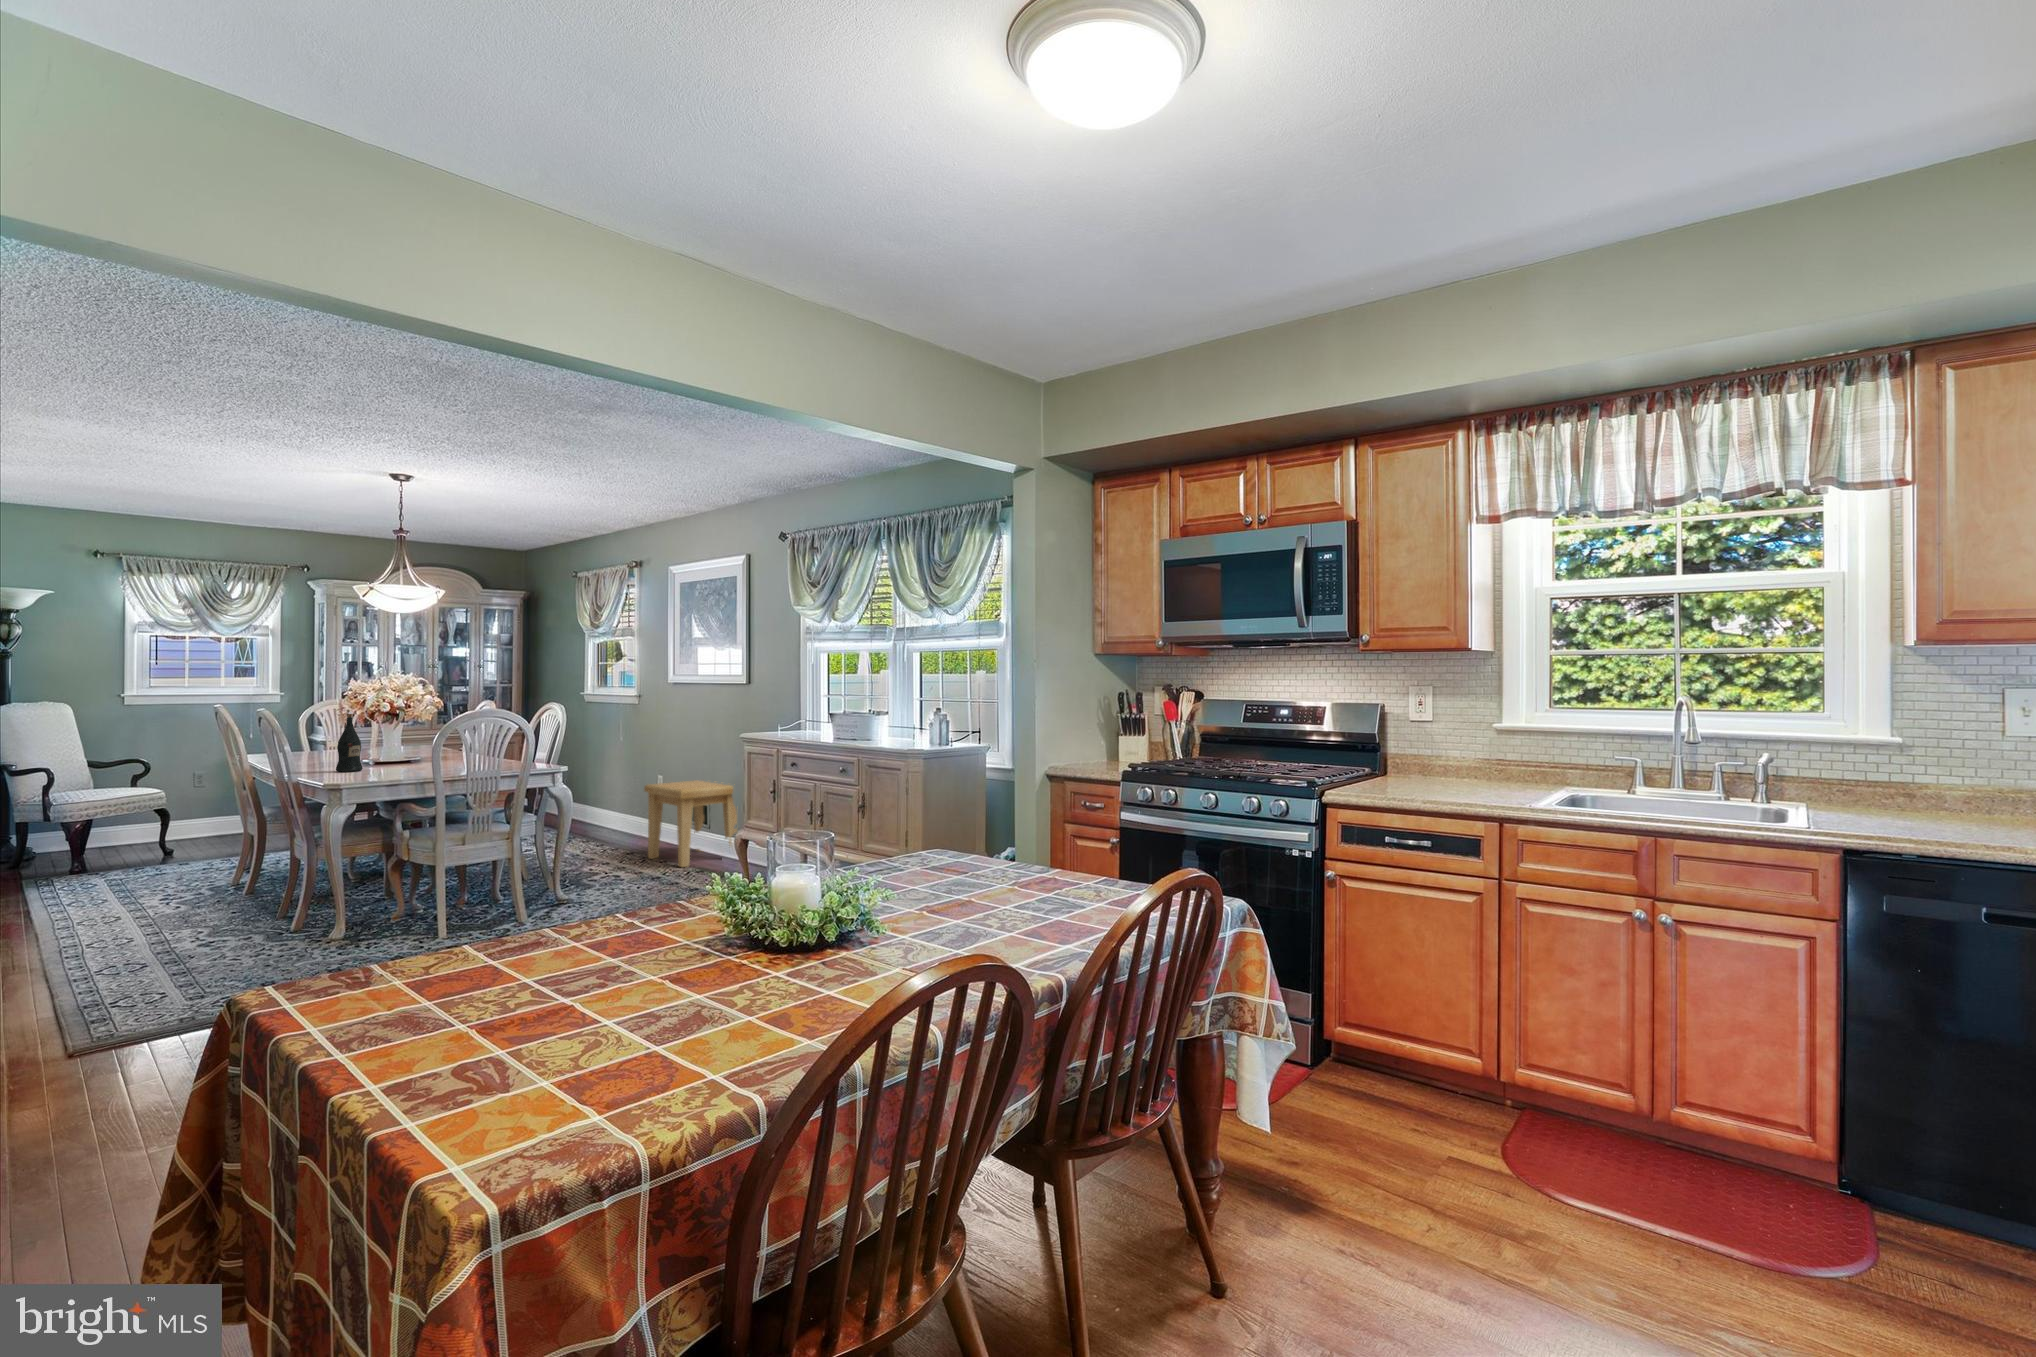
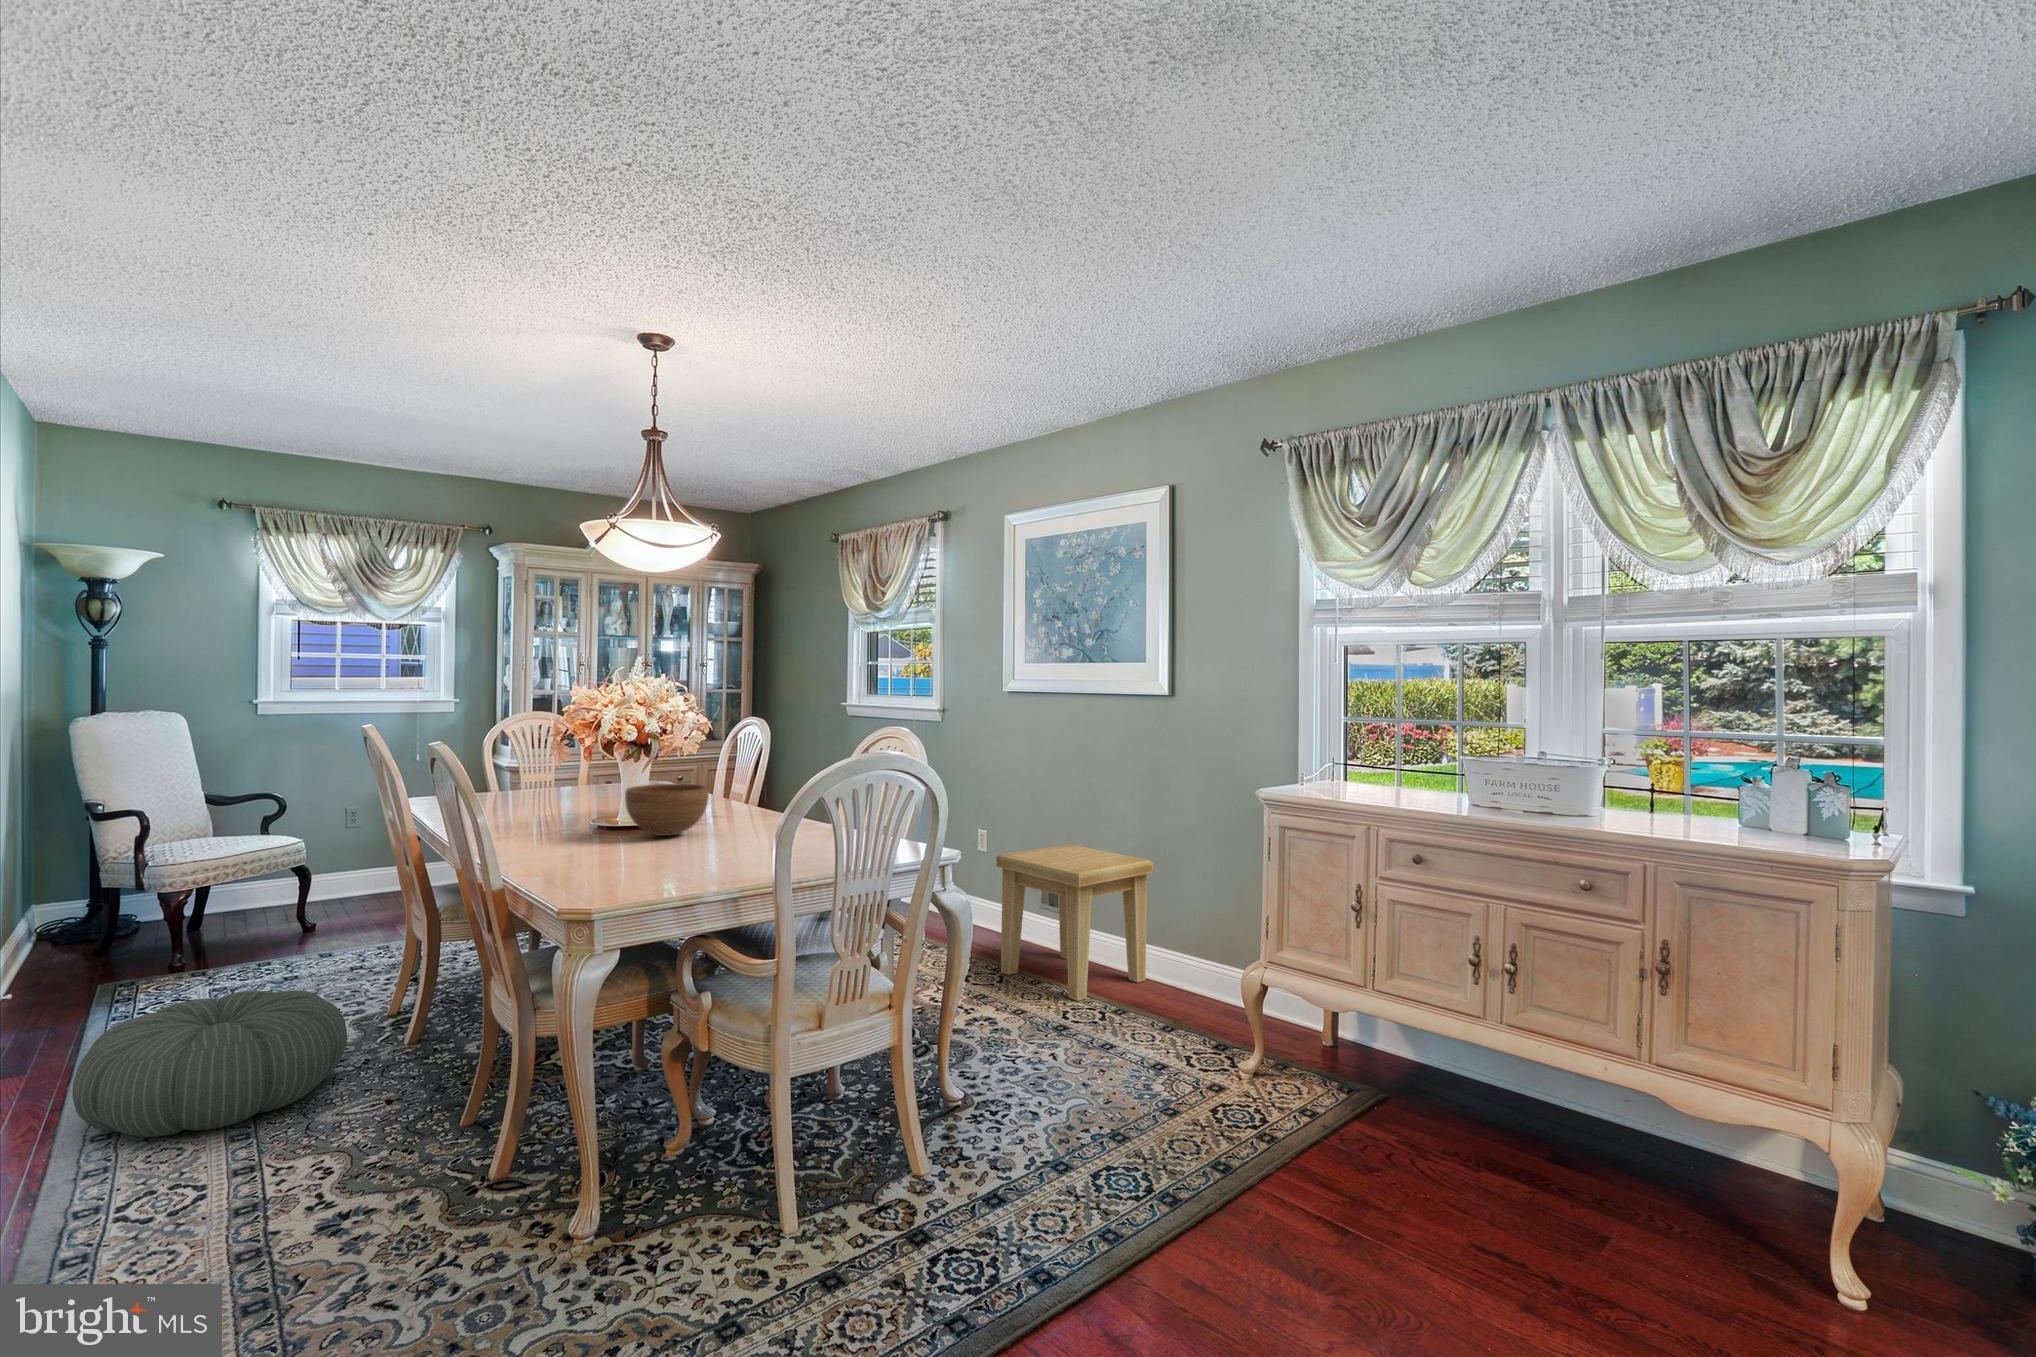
wine bottle: present [336,714,363,772] -> none [564,751,610,861]
bowl: none [377,736,430,764] -> present [625,784,709,836]
pouf: none [49,856,208,922] -> present [72,990,347,1137]

